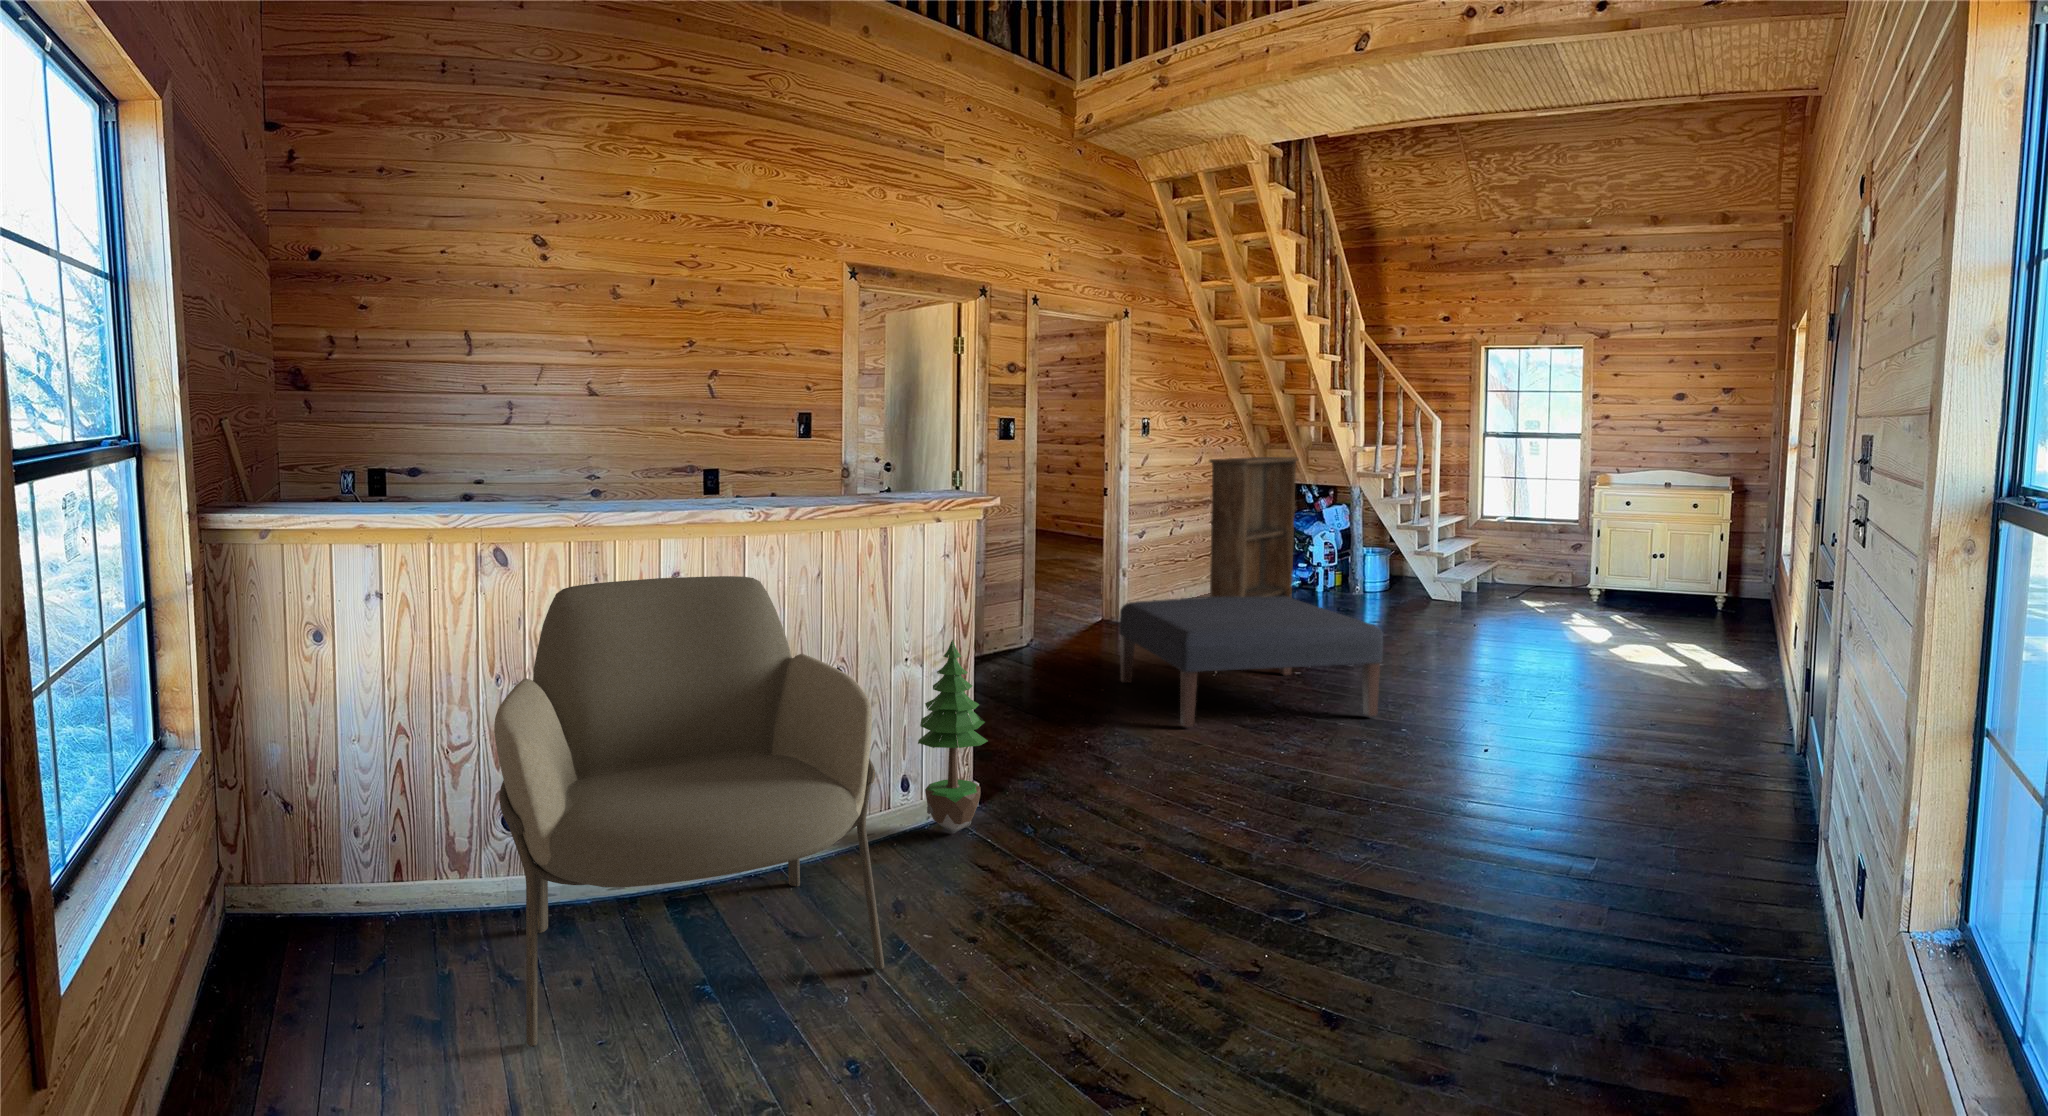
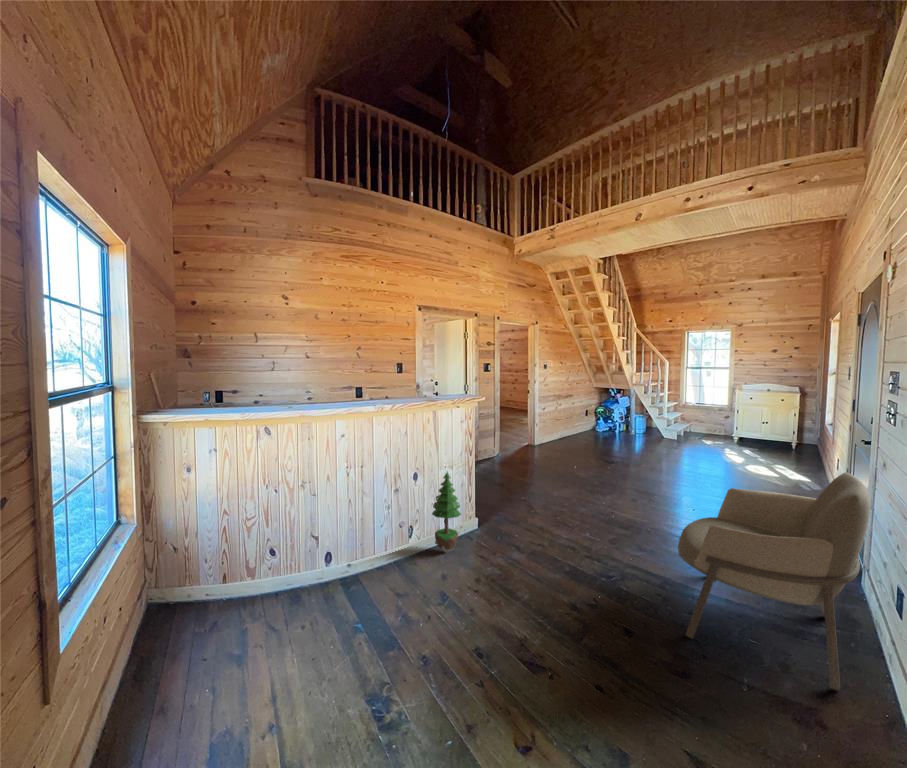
bookshelf: present [1210,457,1298,598] -> none [570,379,608,445]
armchair: present [494,576,884,1047] -> present [678,472,871,690]
ottoman: present [1119,596,1383,727] -> none [529,441,641,500]

